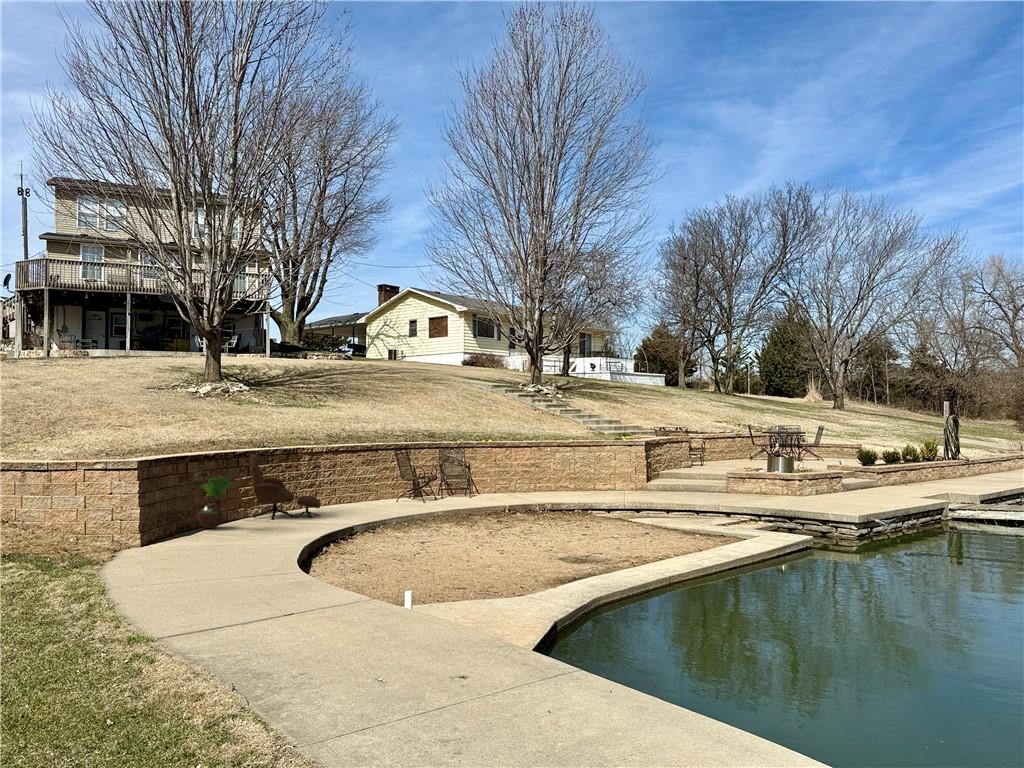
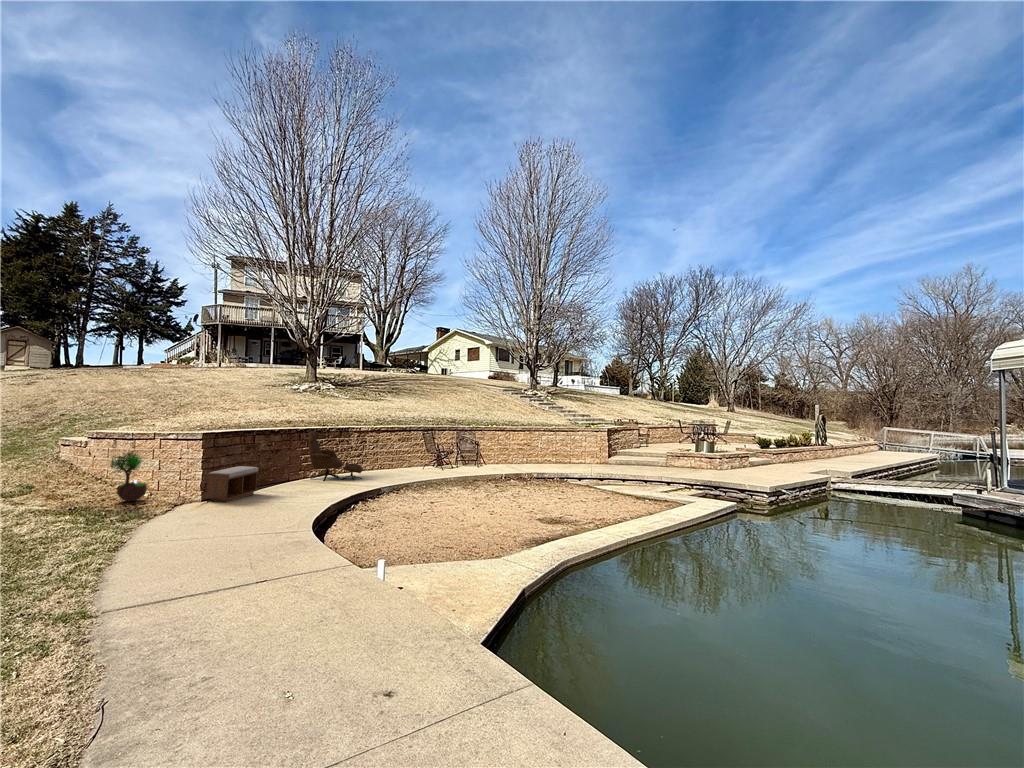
potted tree: present [197,477,229,528] -> present [108,453,147,501]
bench: none [143,501,200,547] -> present [205,466,259,502]

